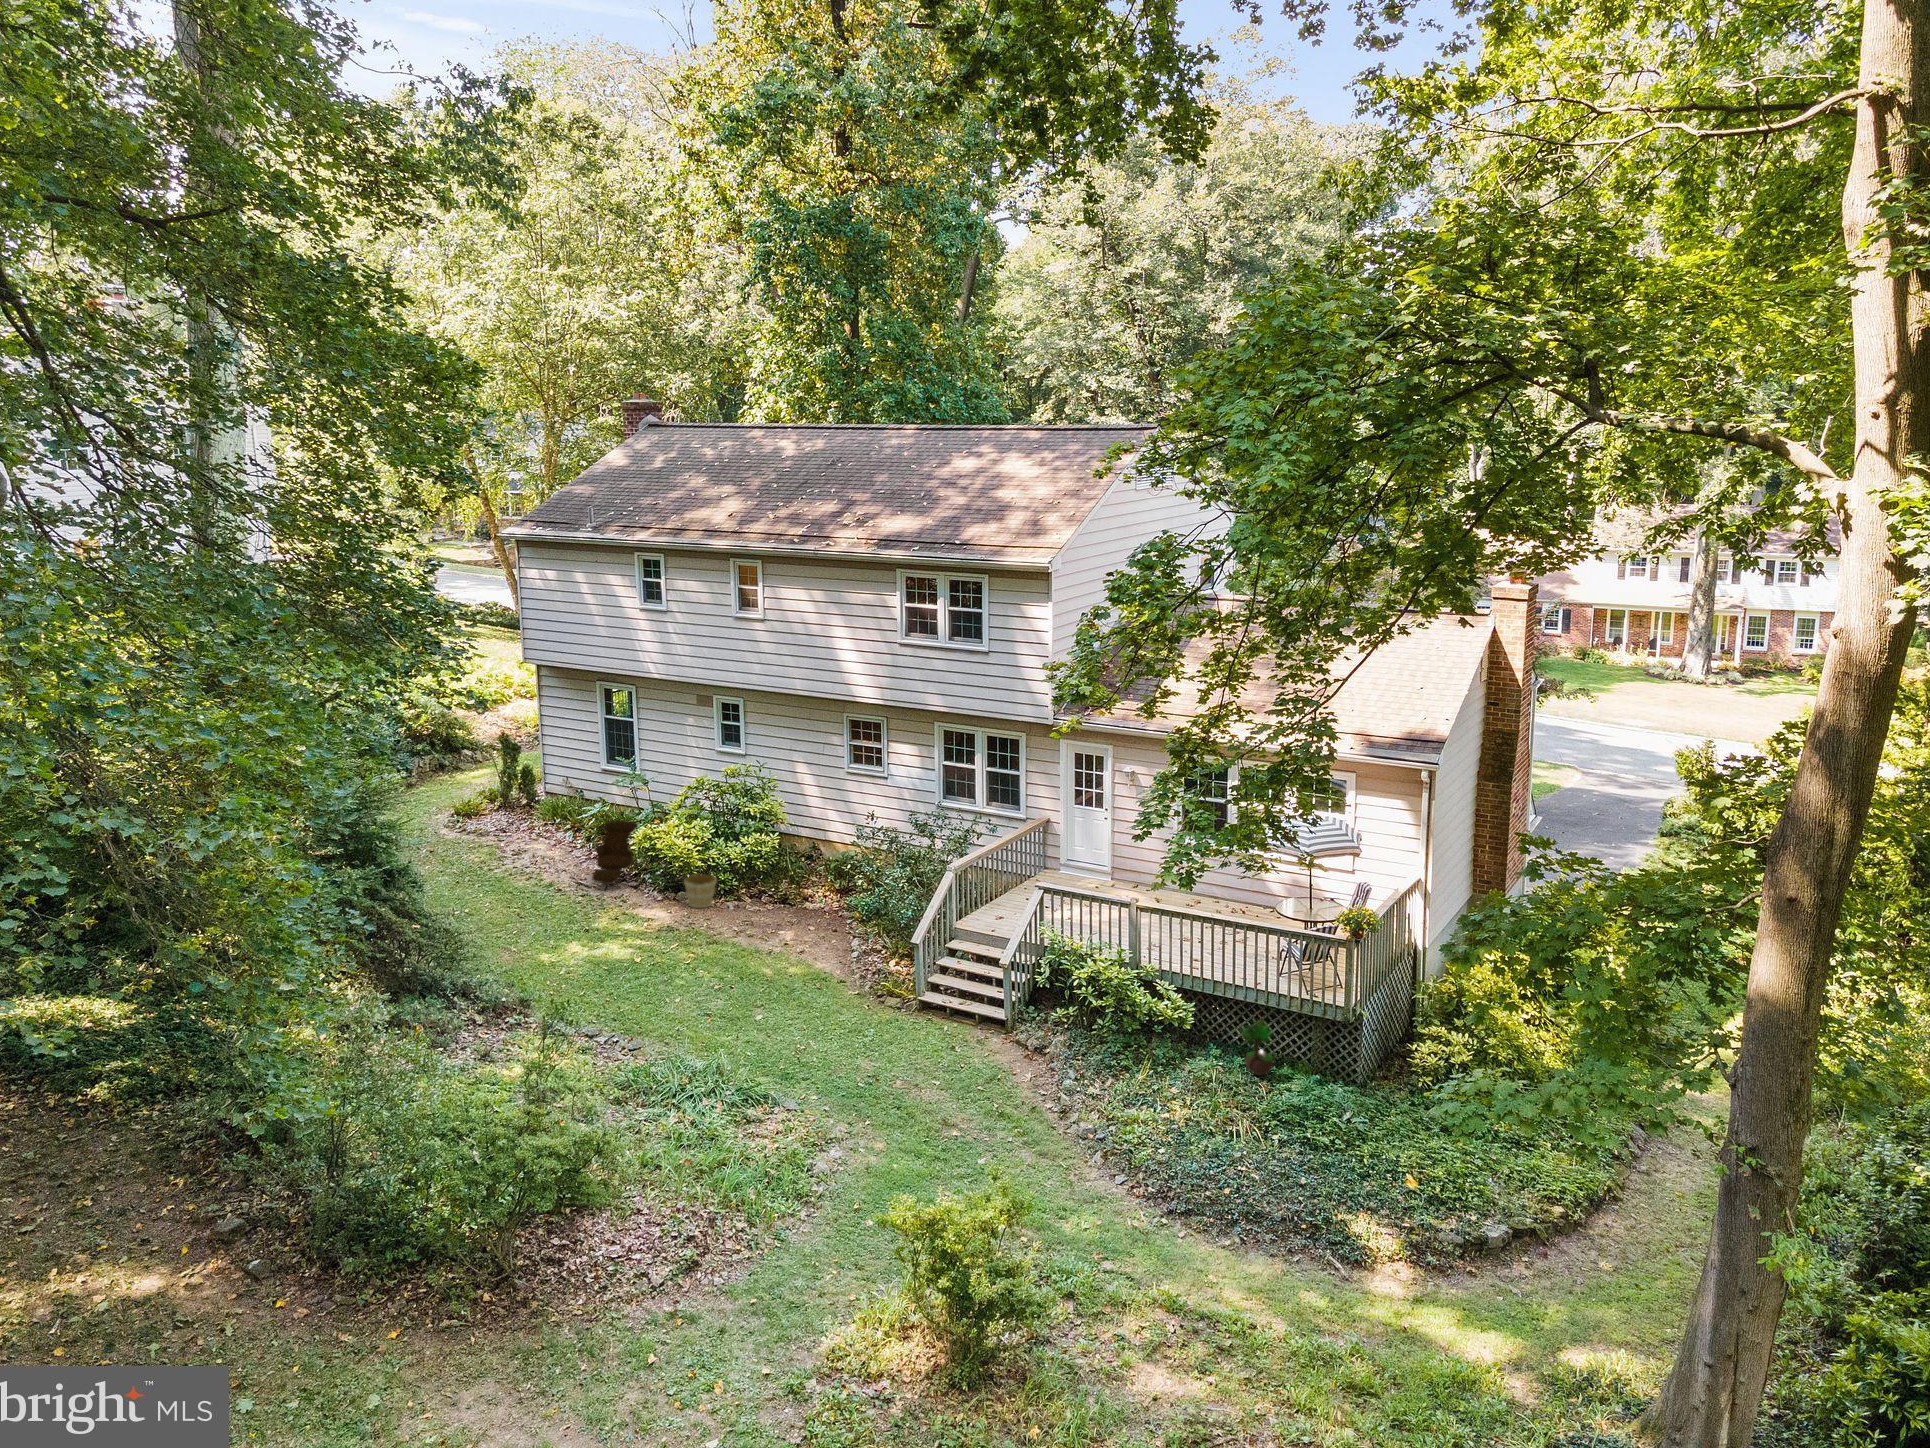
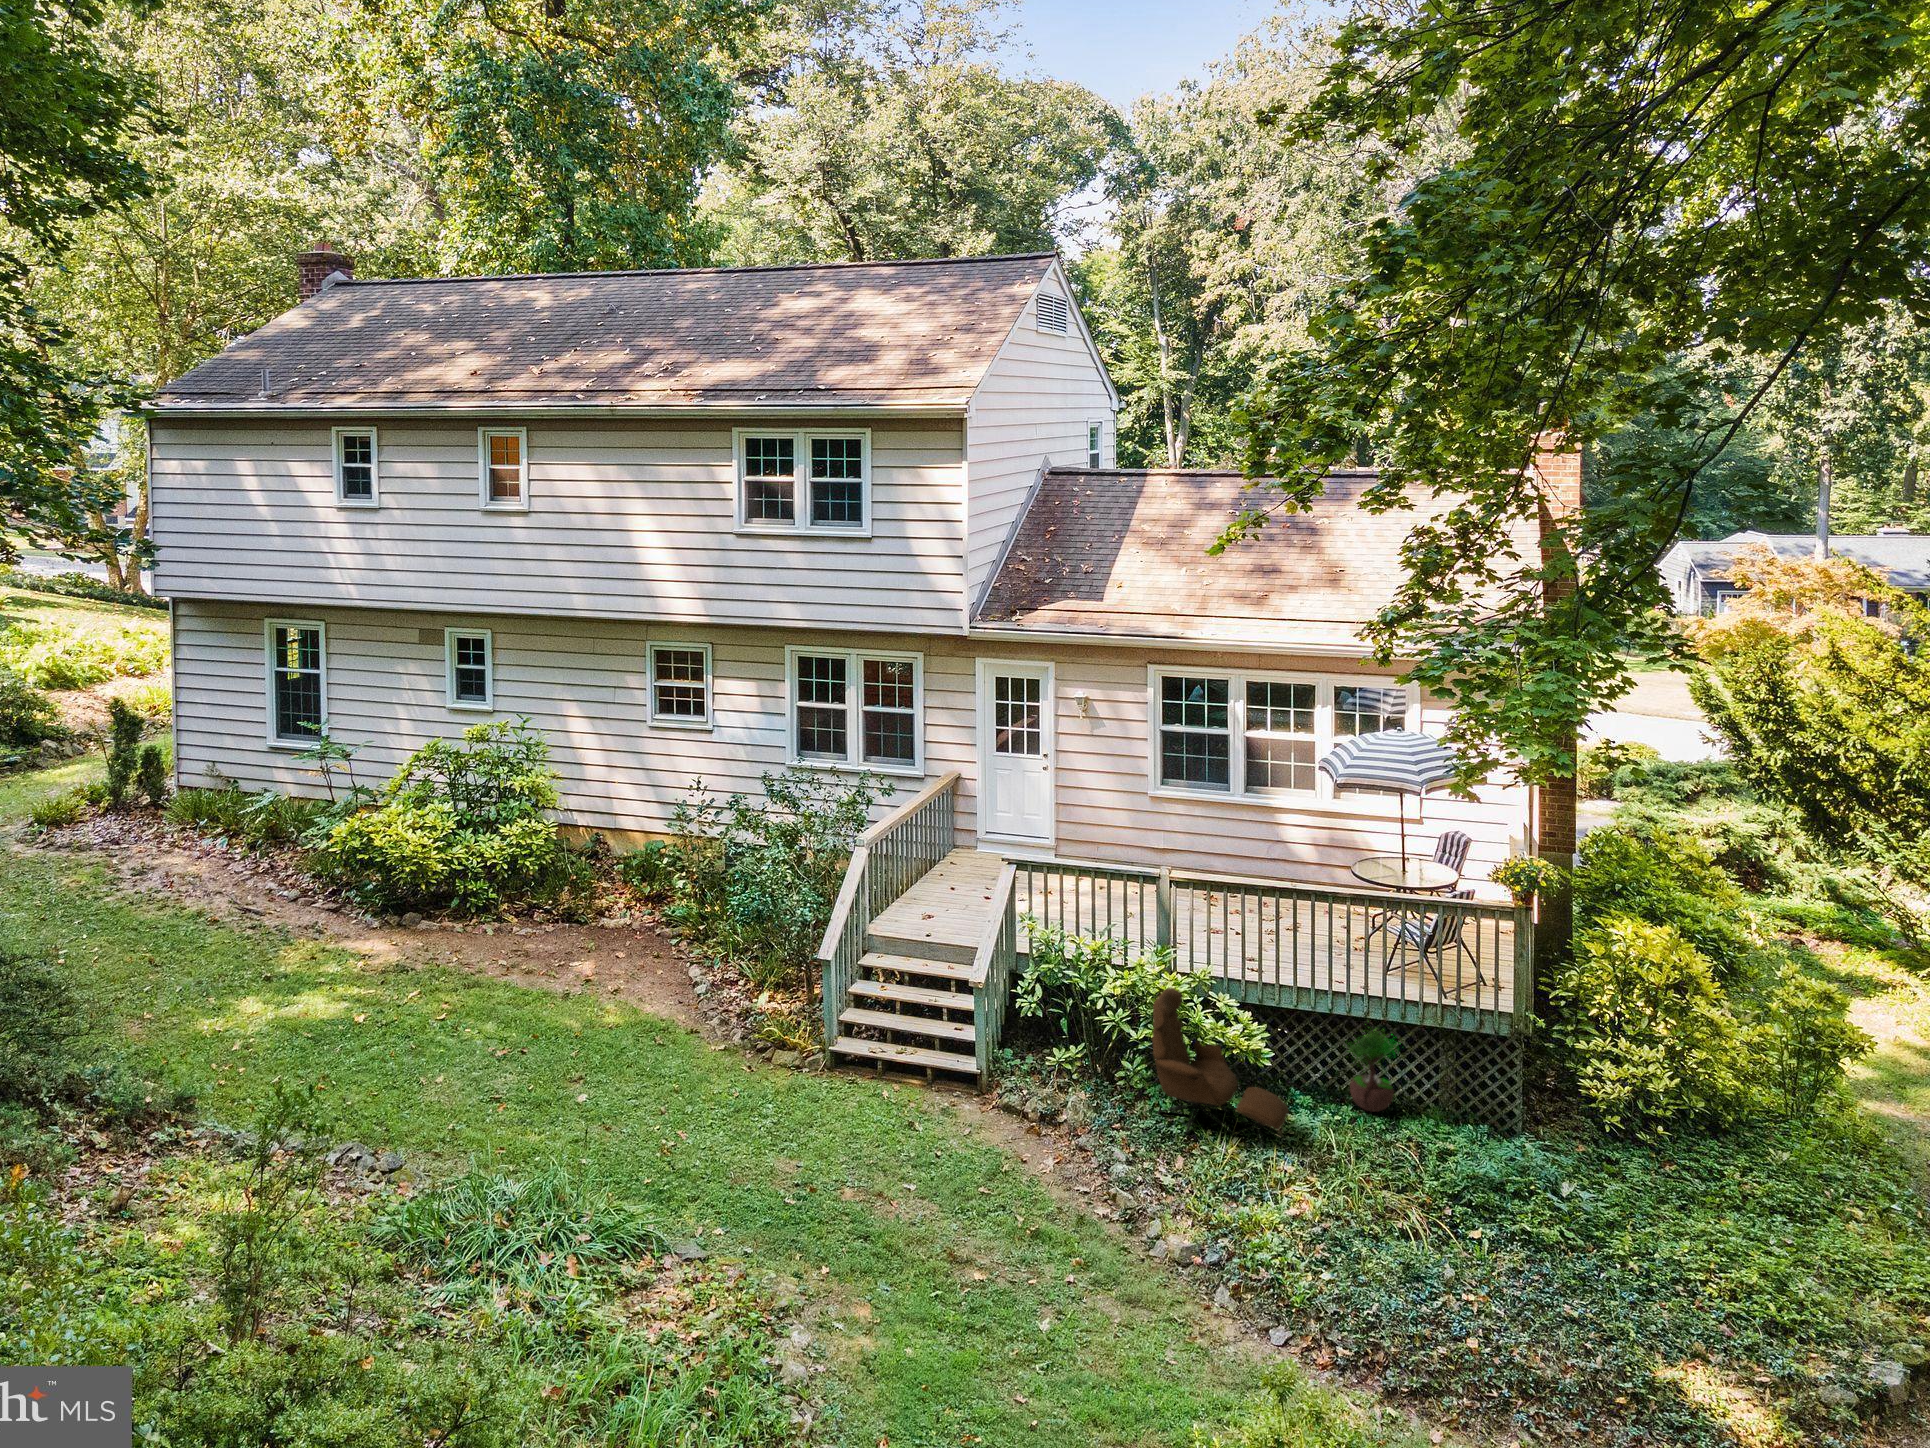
lounge chair: present [592,820,637,887] -> present [1152,988,1289,1147]
wooden bucket: present [684,874,717,908] -> none [417,880,468,931]

